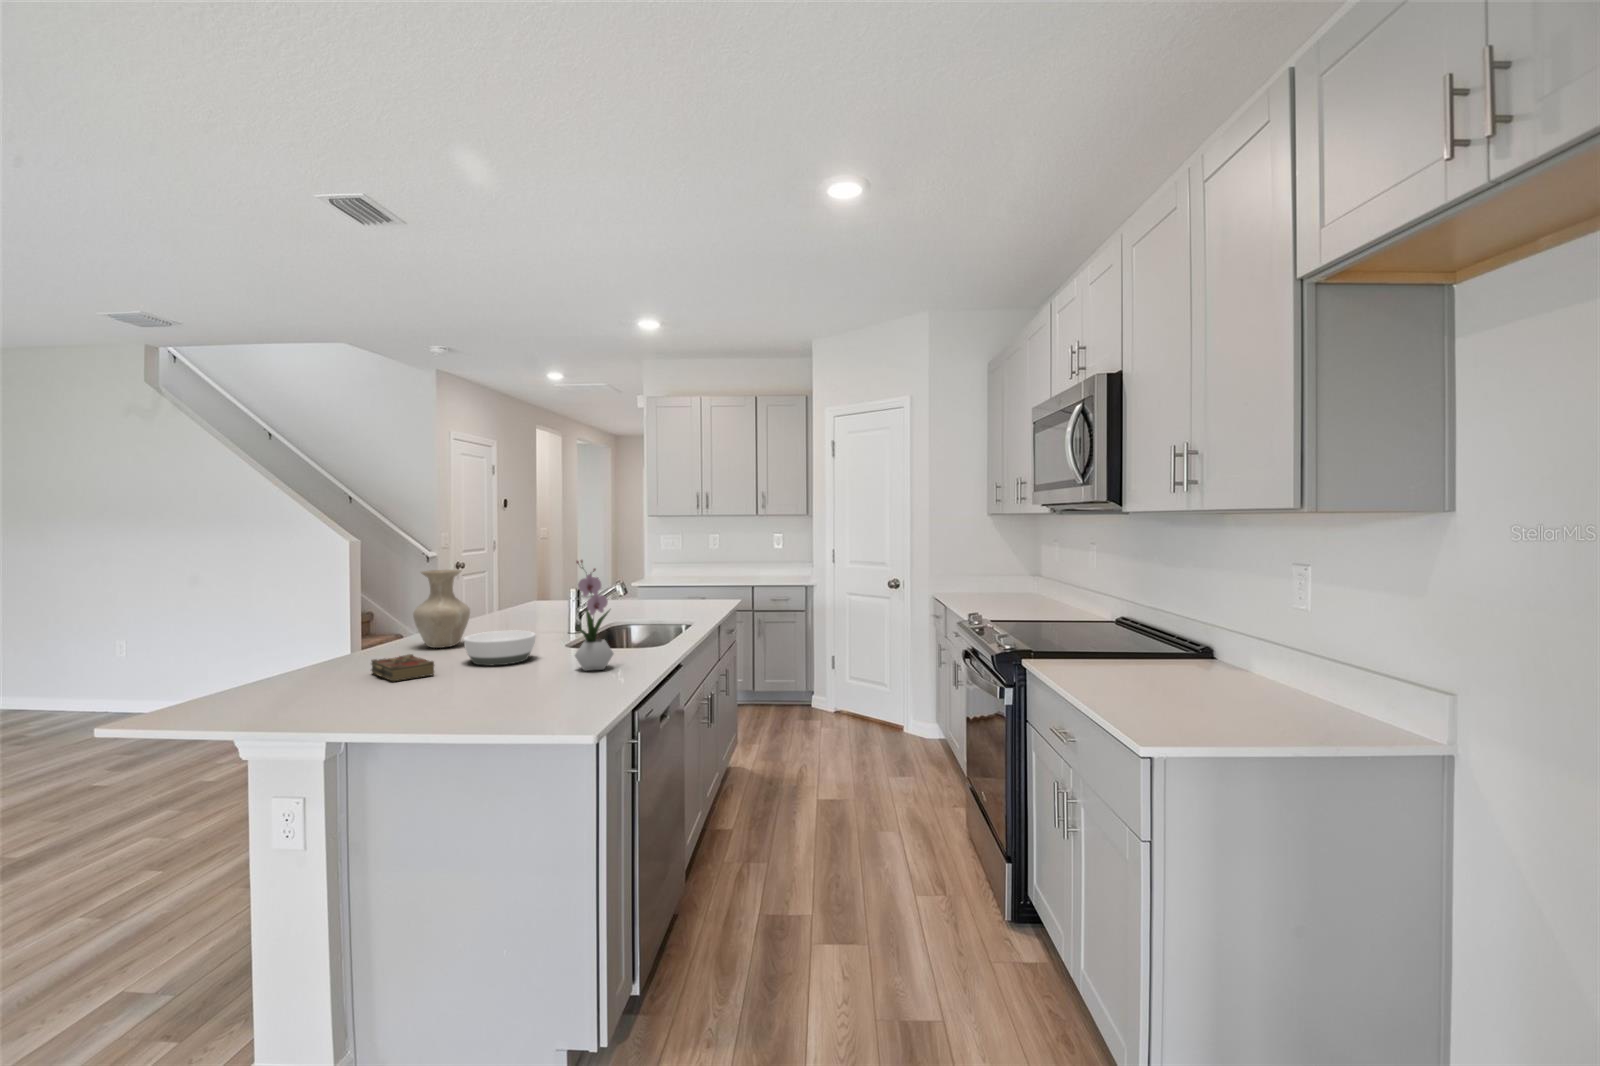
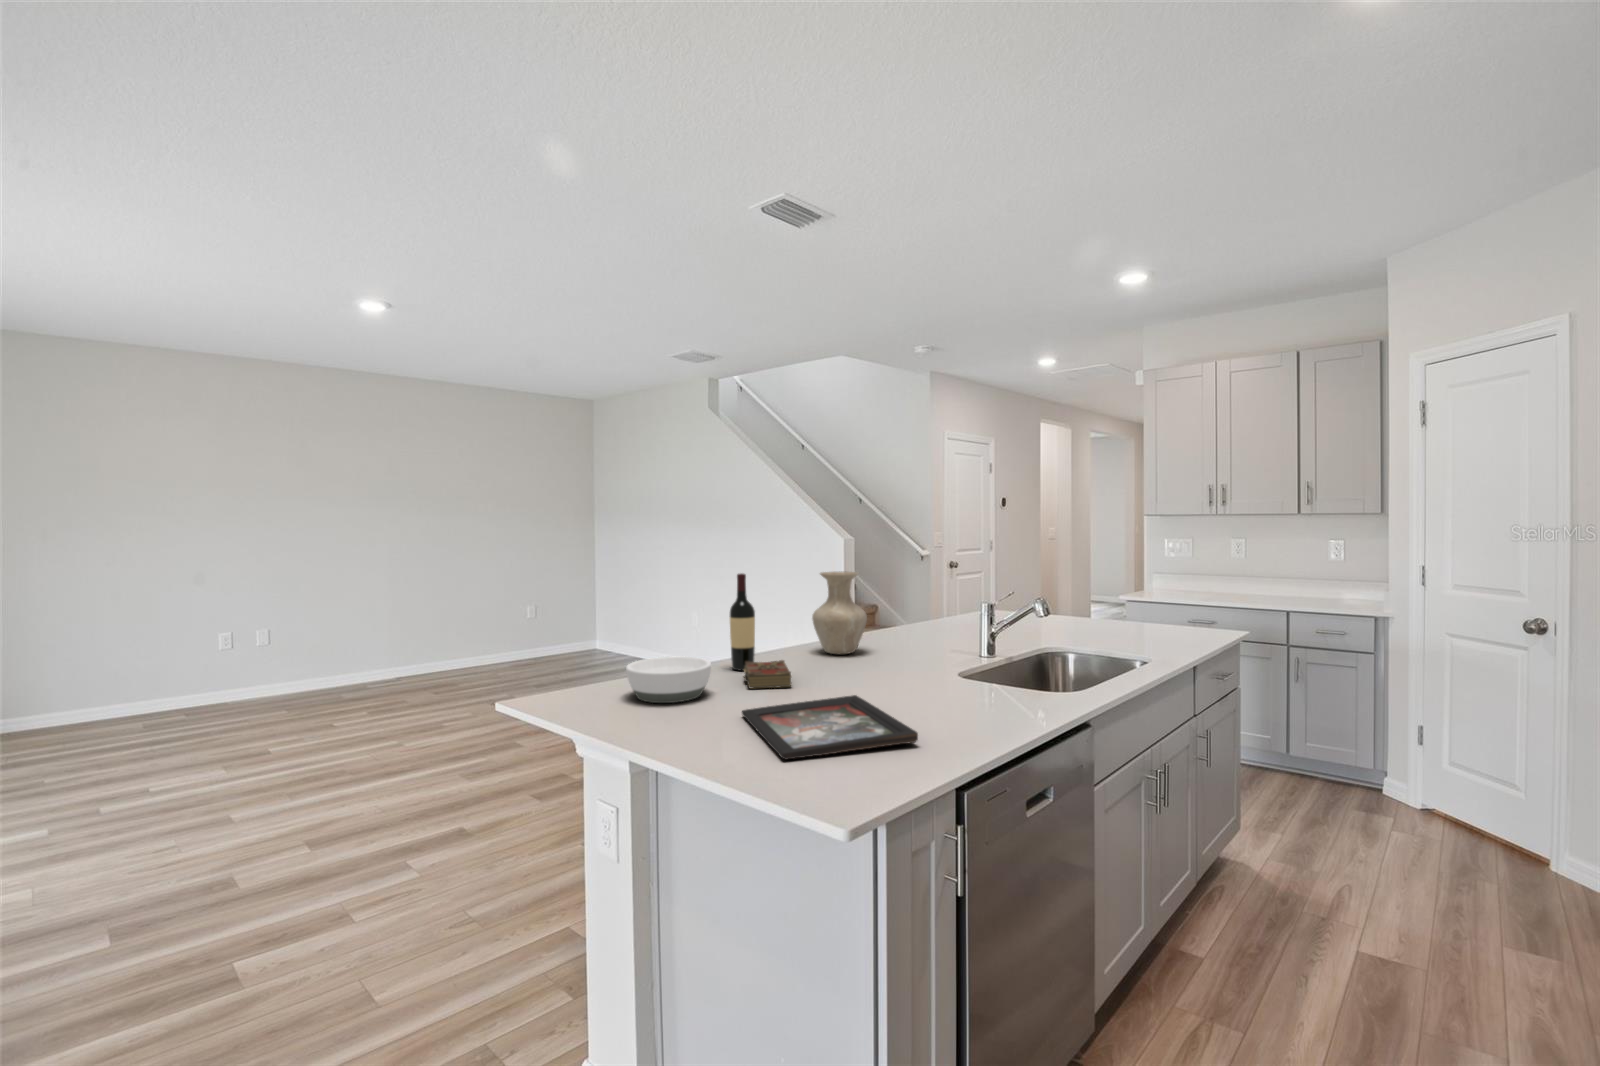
flower arrangement: present [575,560,614,671] -> none [930,568,982,711]
wine bottle: none [343,574,372,671] -> present [730,573,755,671]
bowl: present [464,630,536,666] -> present [626,657,711,703]
decorative tray: none [418,670,595,717] -> present [742,695,918,760]

